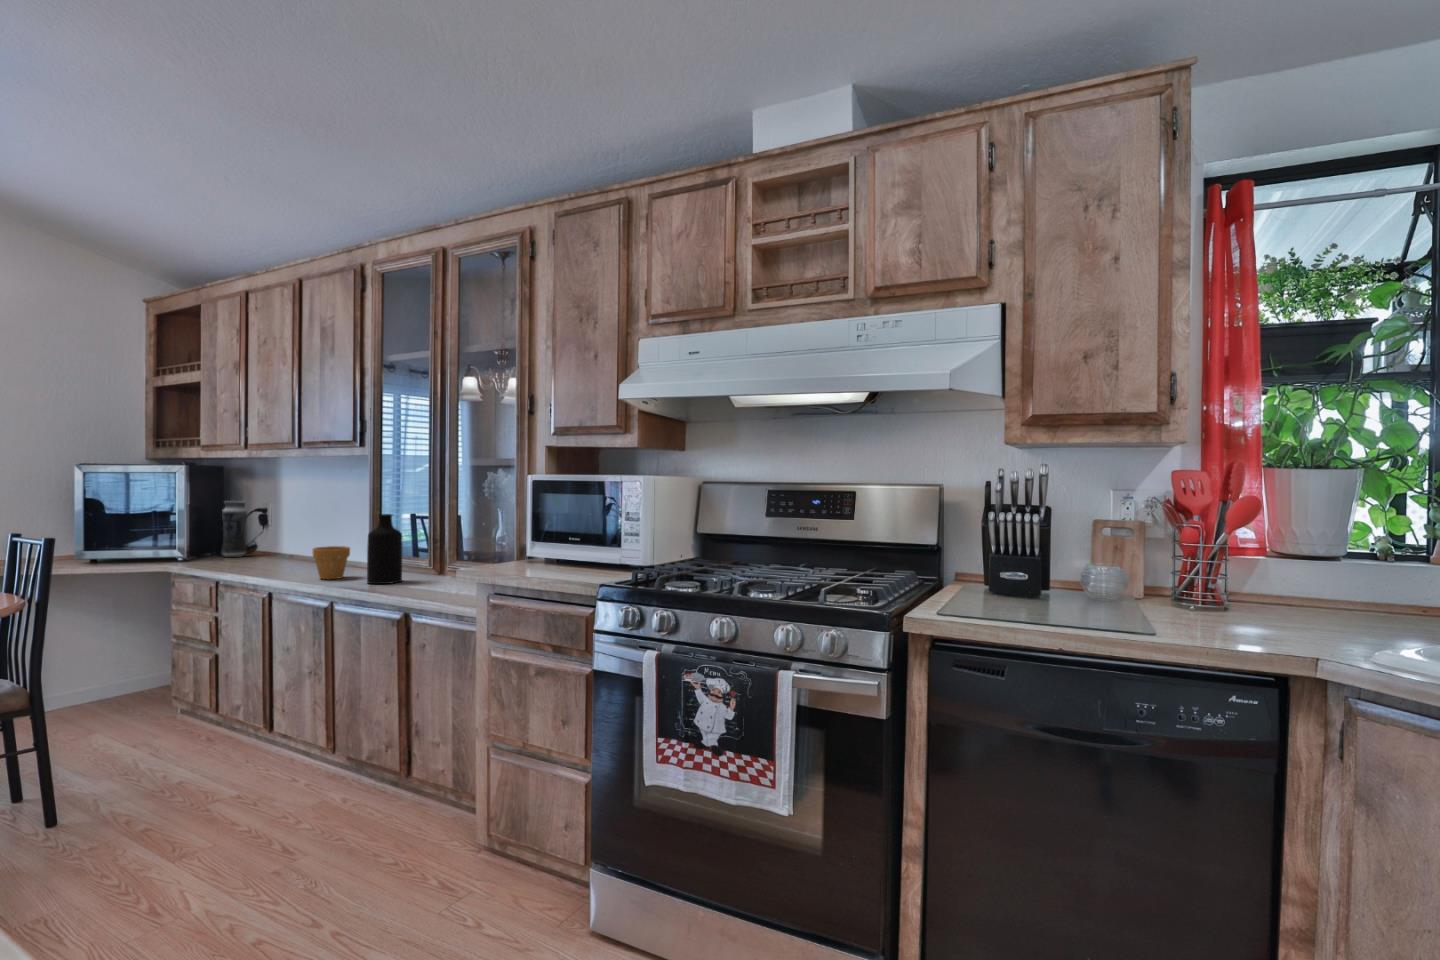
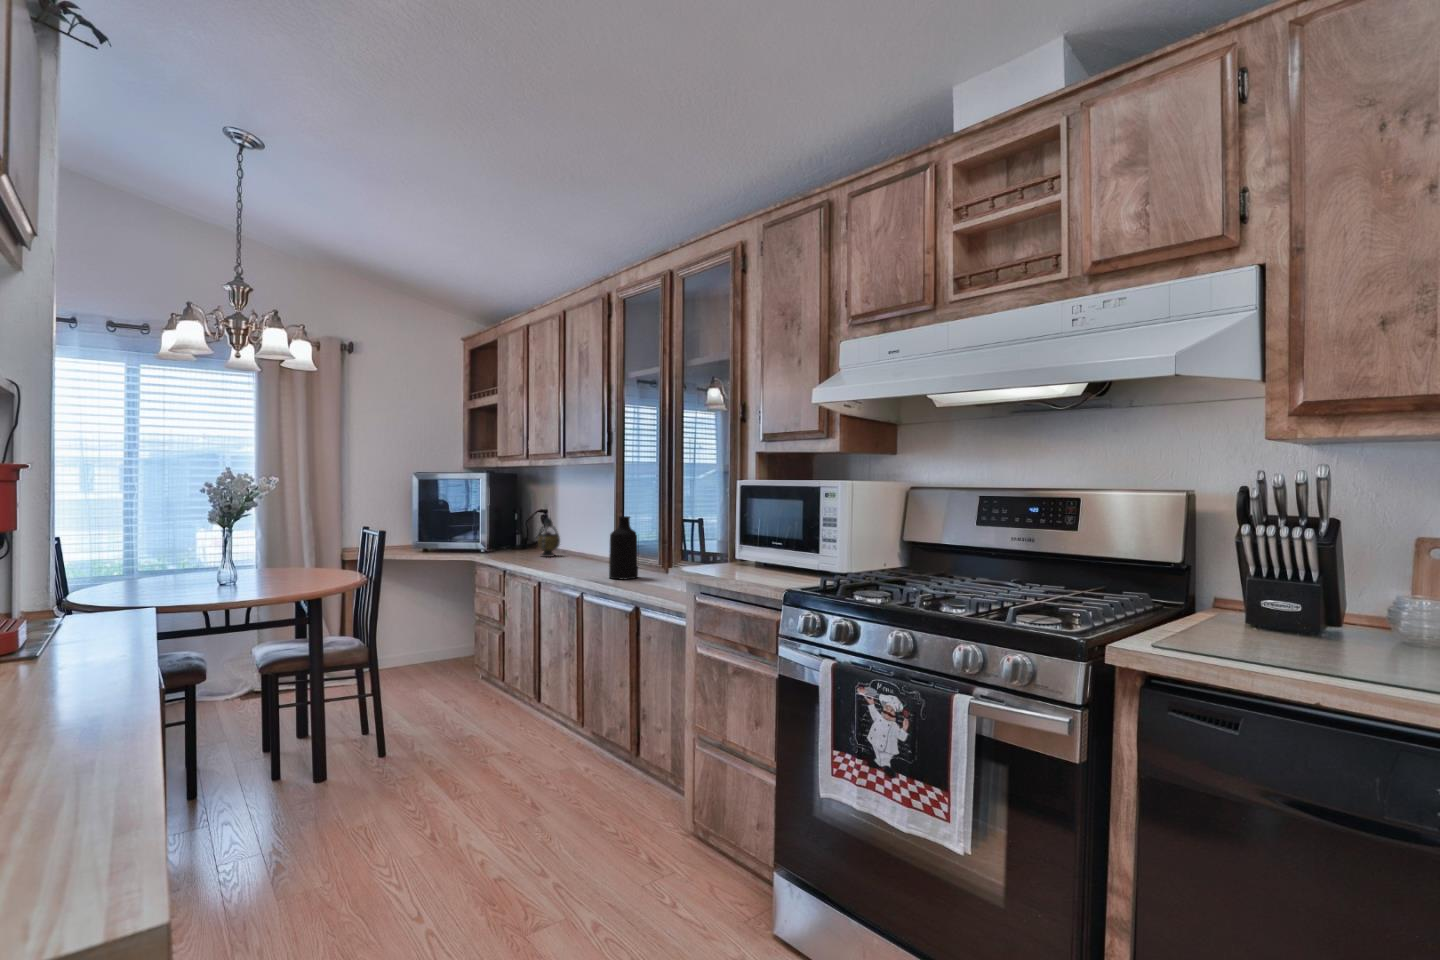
vase: present [222,501,247,557] -> none [513,503,532,551]
teapot: none [259,516,290,563] -> present [538,518,560,557]
flower pot: present [312,546,350,579] -> none [569,544,599,573]

